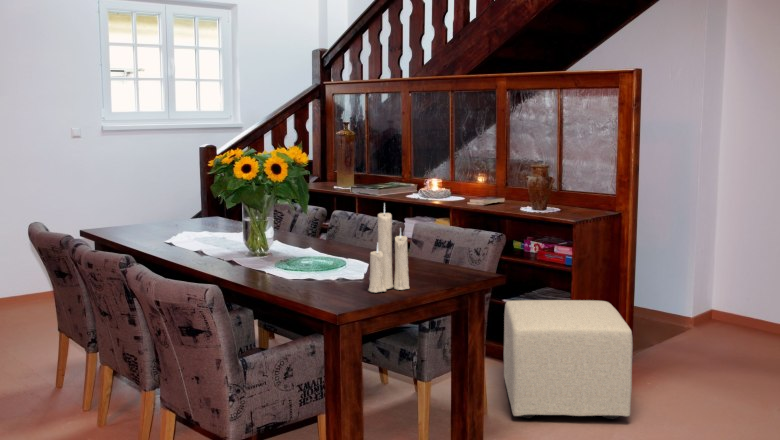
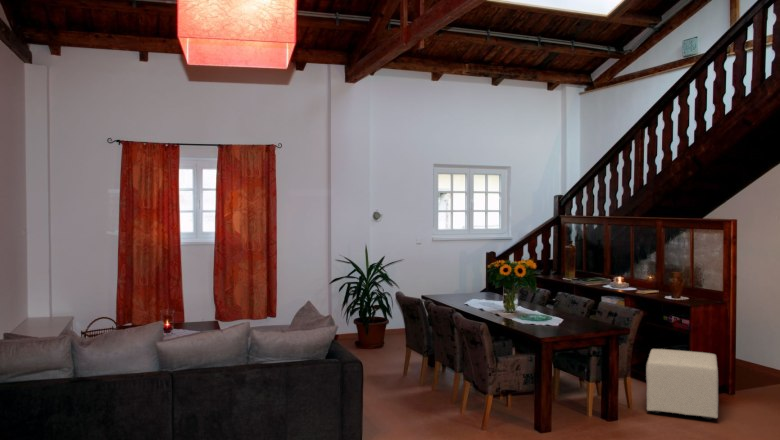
candle: present [369,206,409,292] -> none [558,288,579,332]

